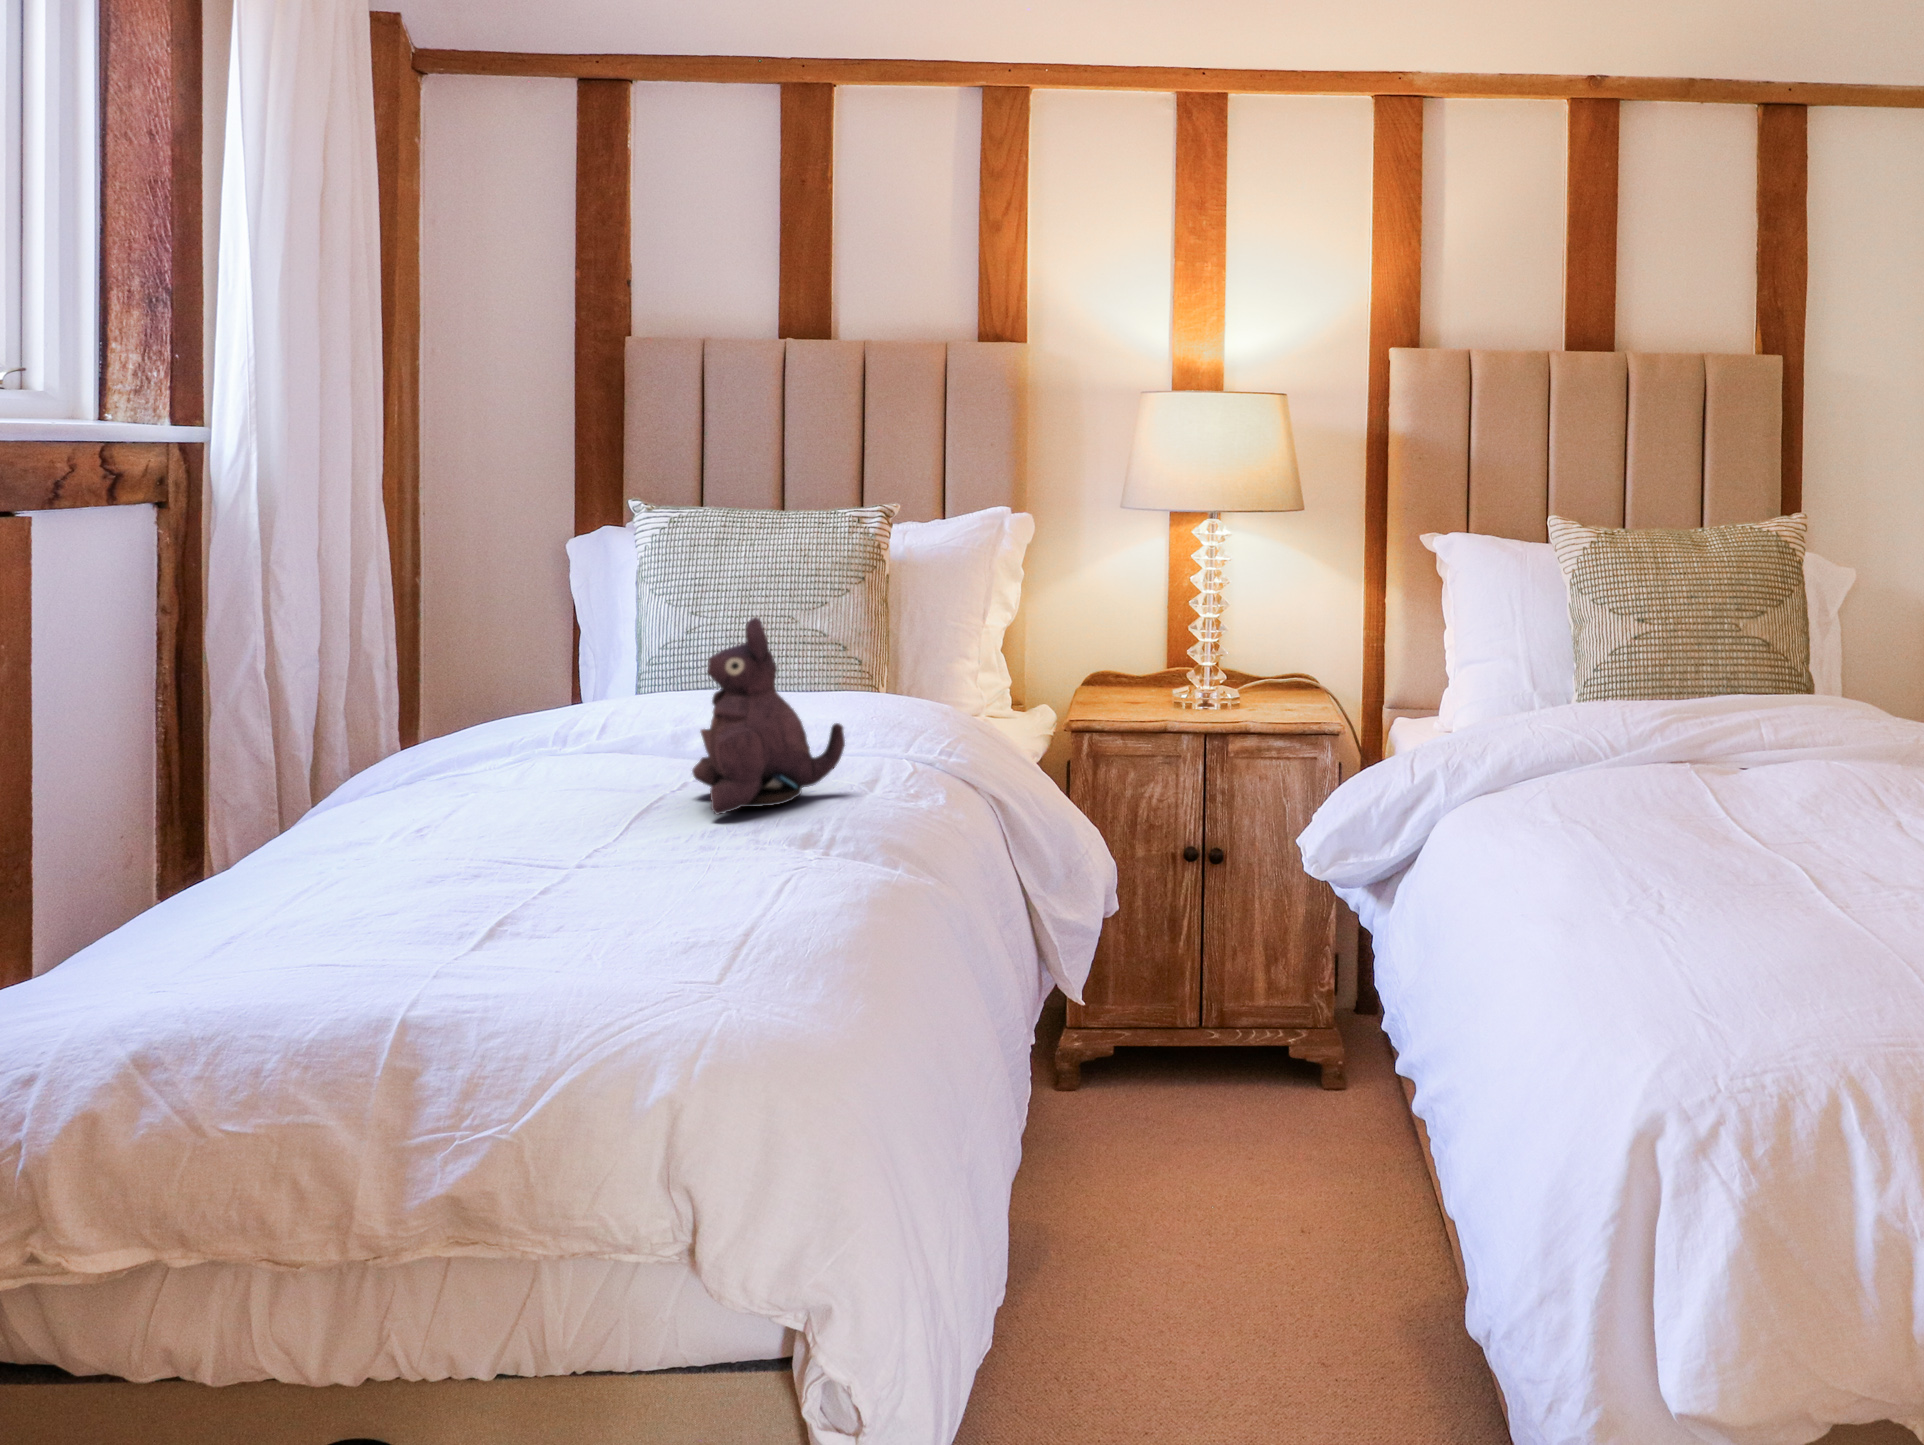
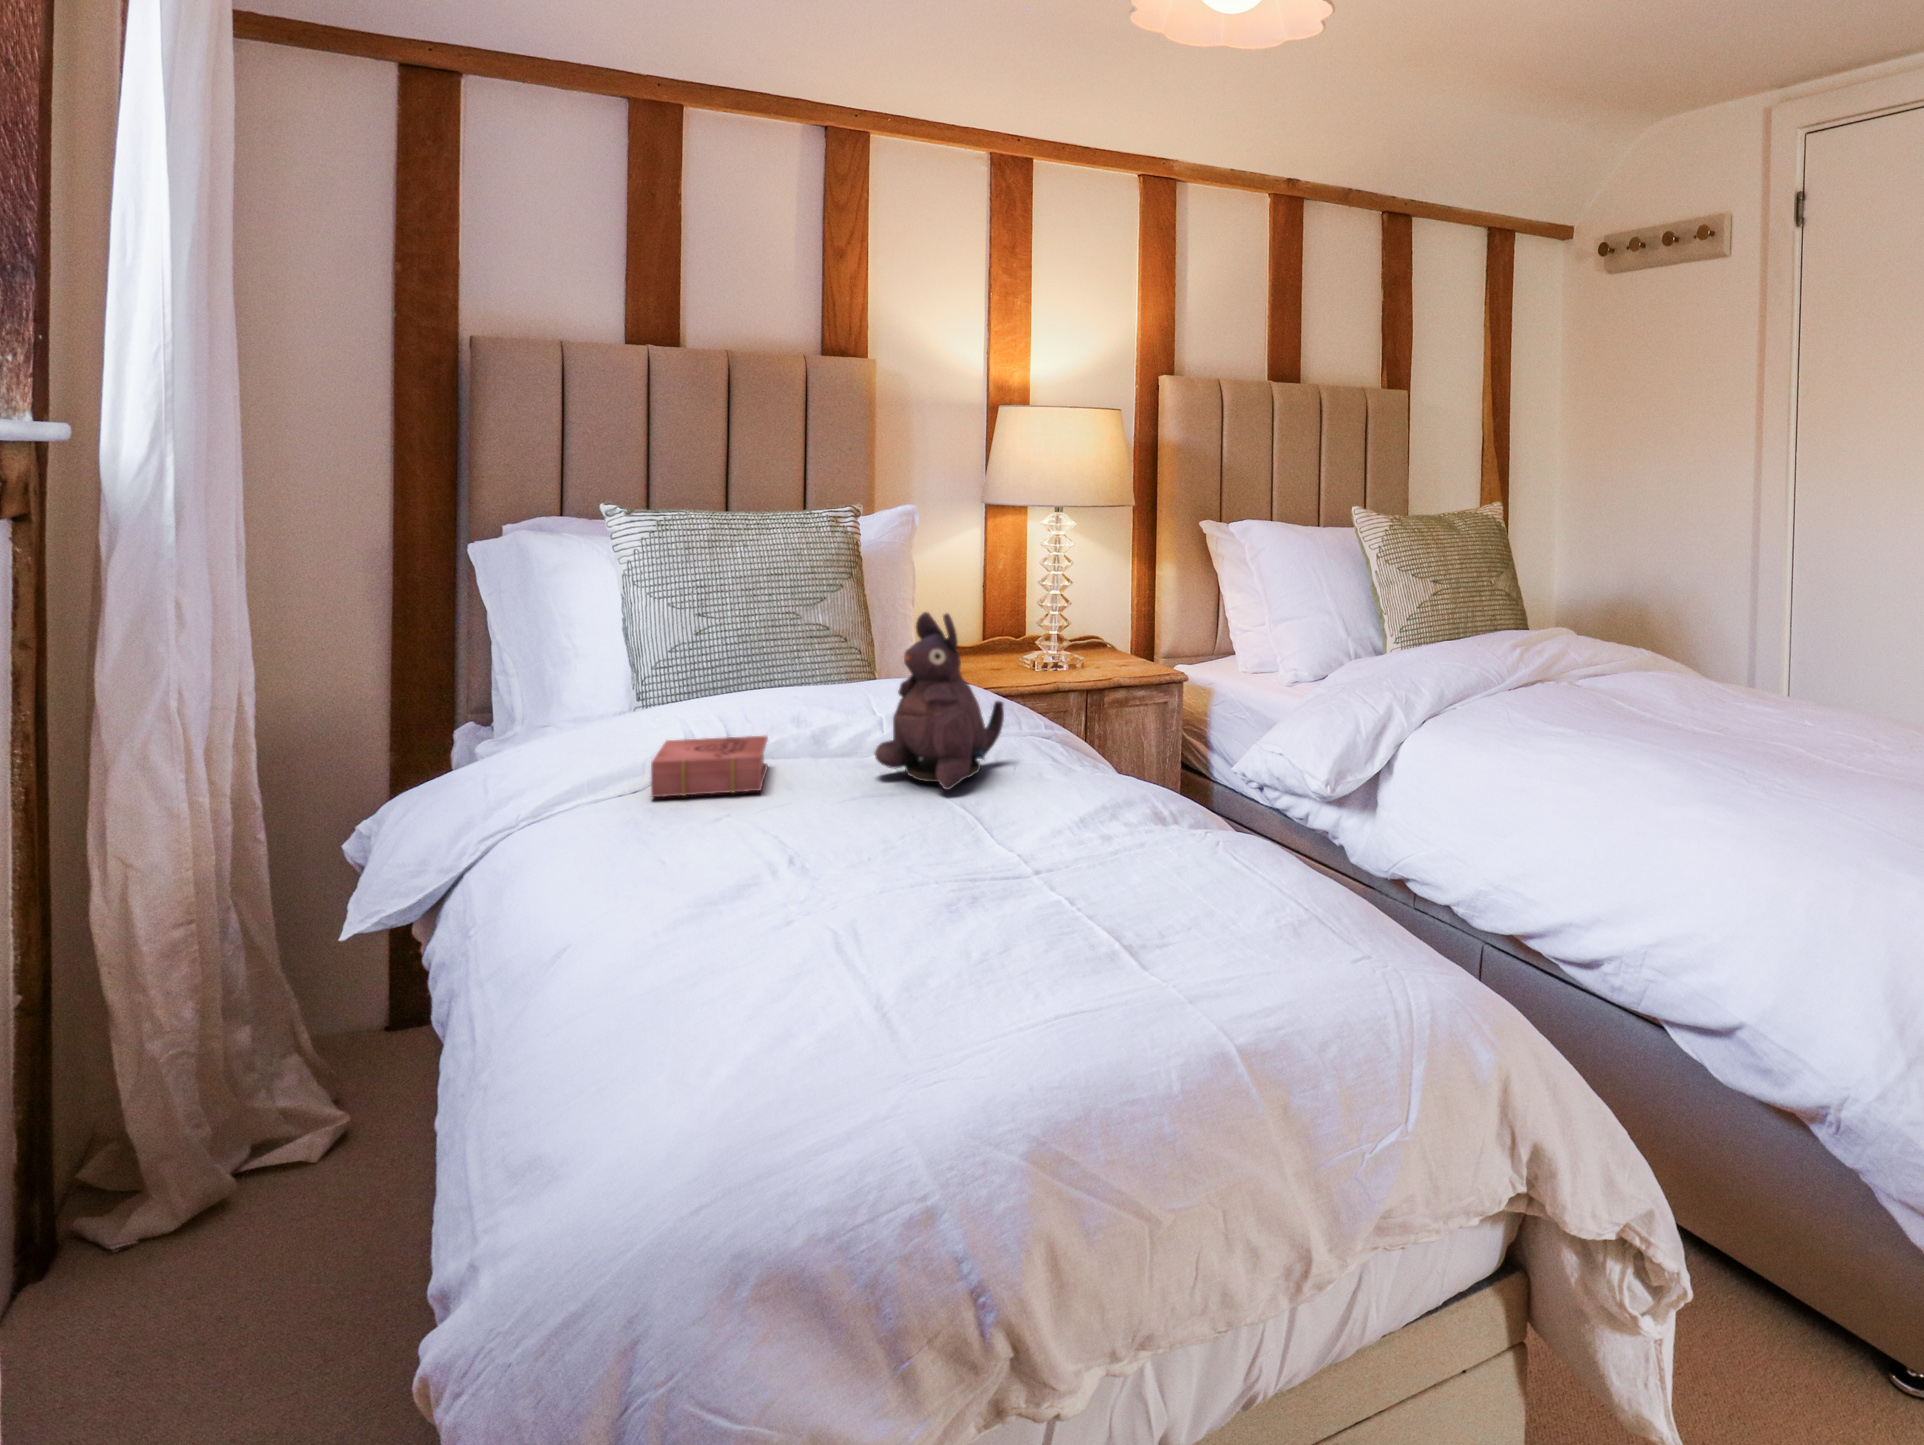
book: none [481,736,637,794] -> present [651,735,768,797]

